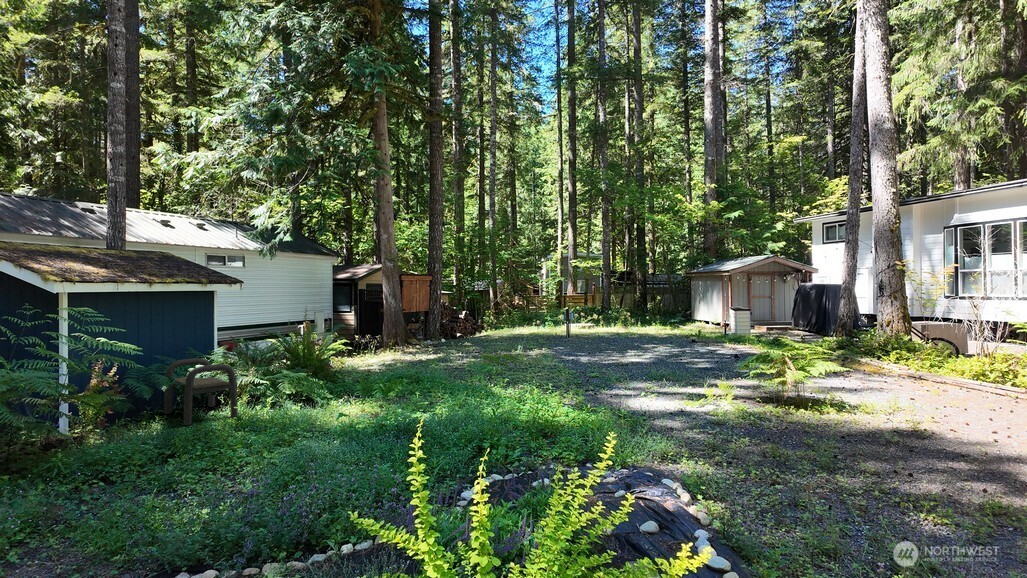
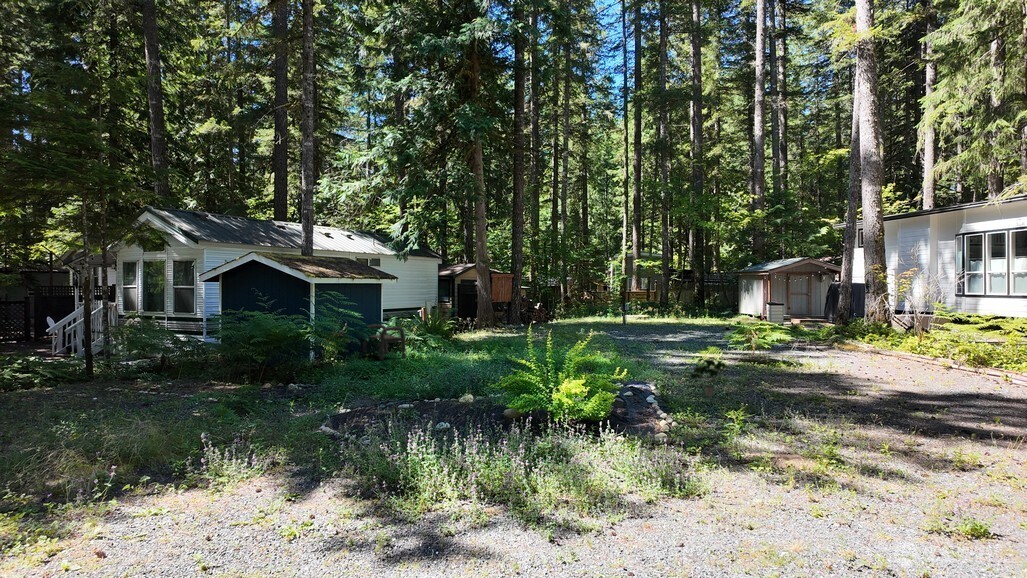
potted plant: none [795,446,874,532] -> present [691,359,727,396]

